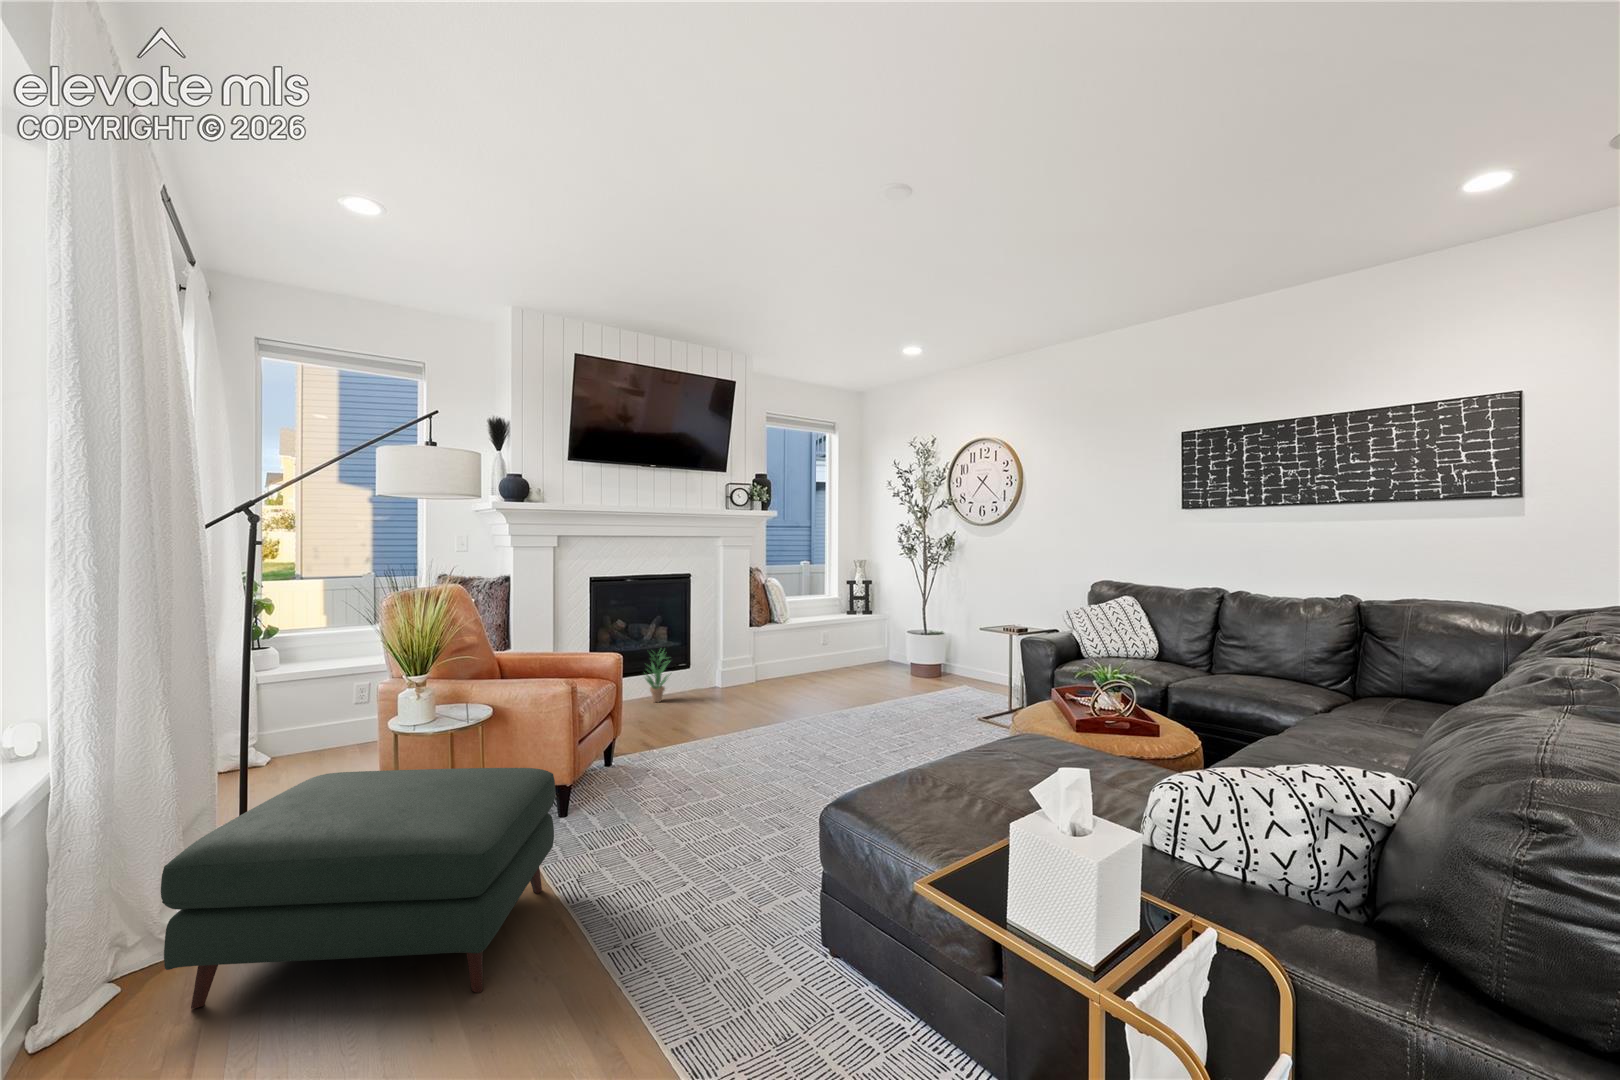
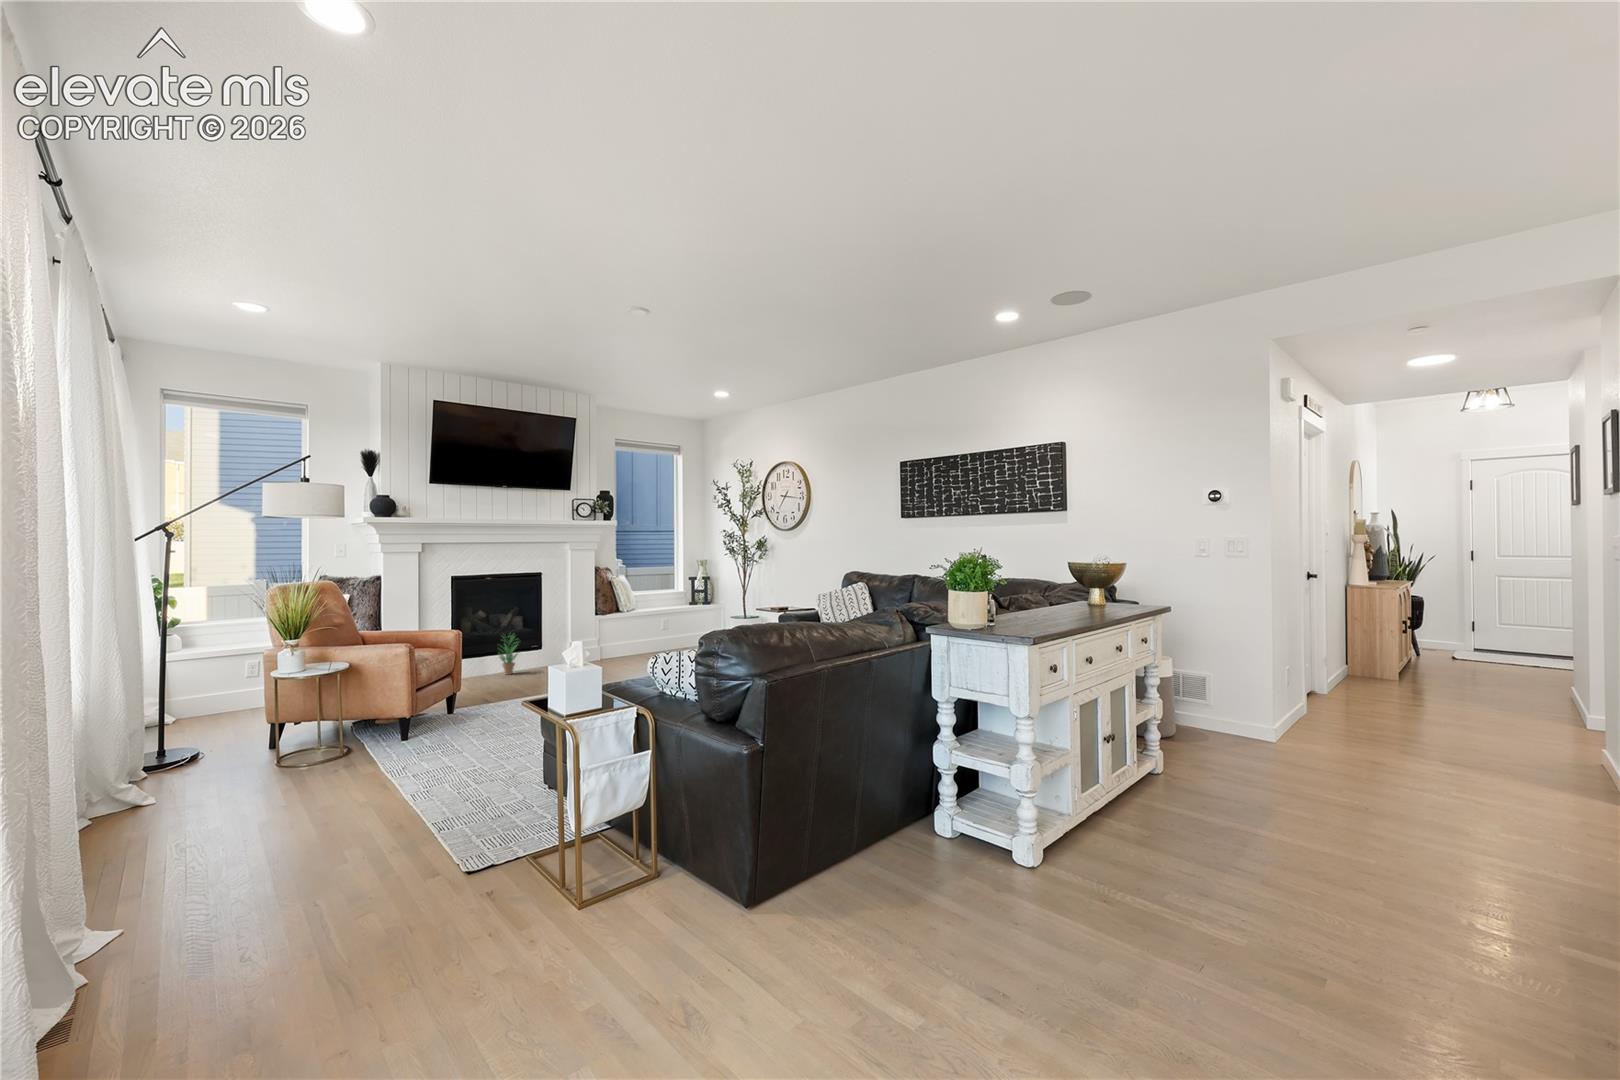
ottoman: present [161,768,555,1009] -> none [131,693,383,818]

